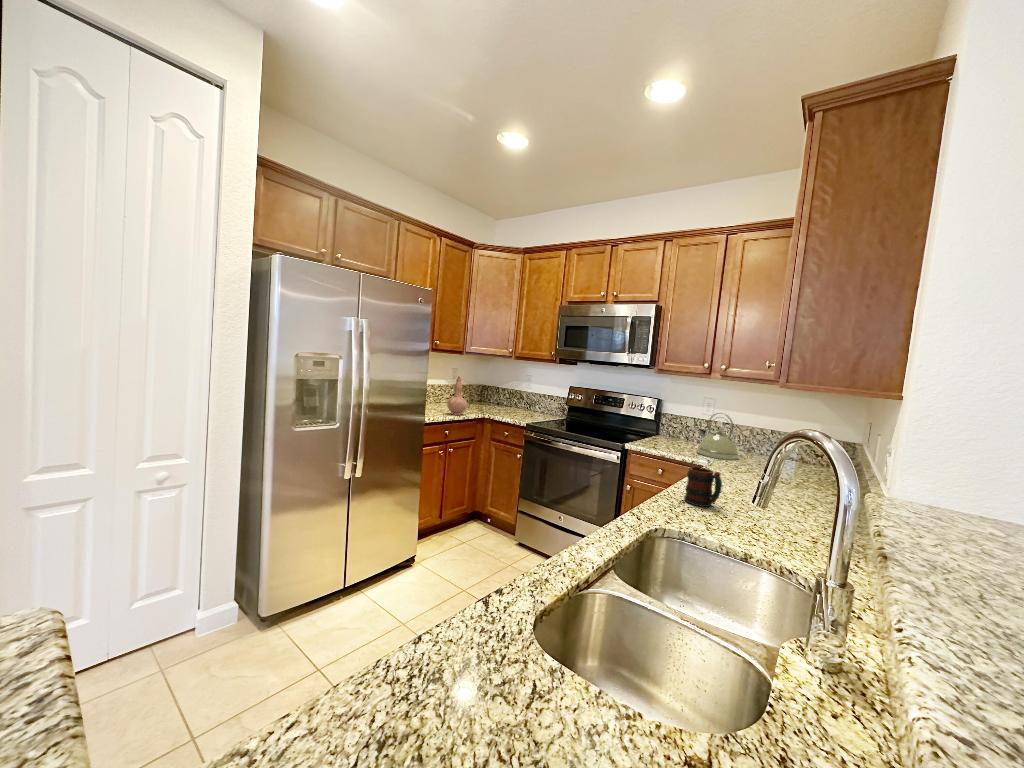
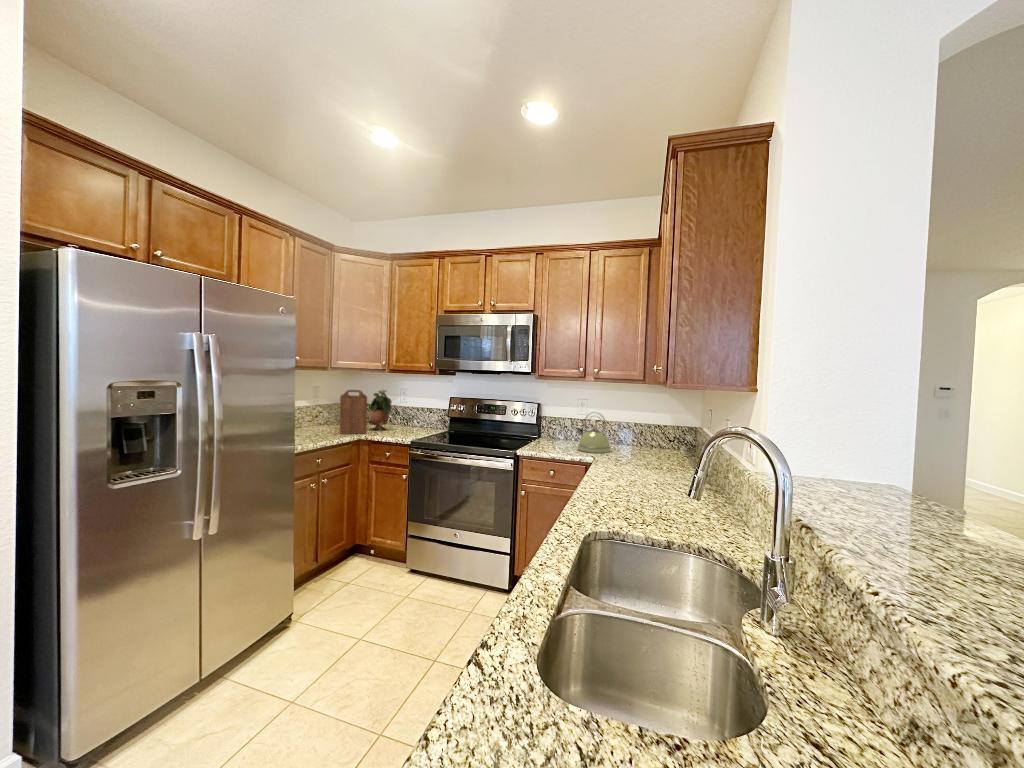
cutting board: none [468,373,493,414] -> present [340,390,367,434]
potted plant: none [495,375,516,413] -> present [369,390,391,430]
vase: present [447,376,467,415] -> none [315,395,339,439]
mug: present [684,467,722,507] -> none [594,466,627,502]

